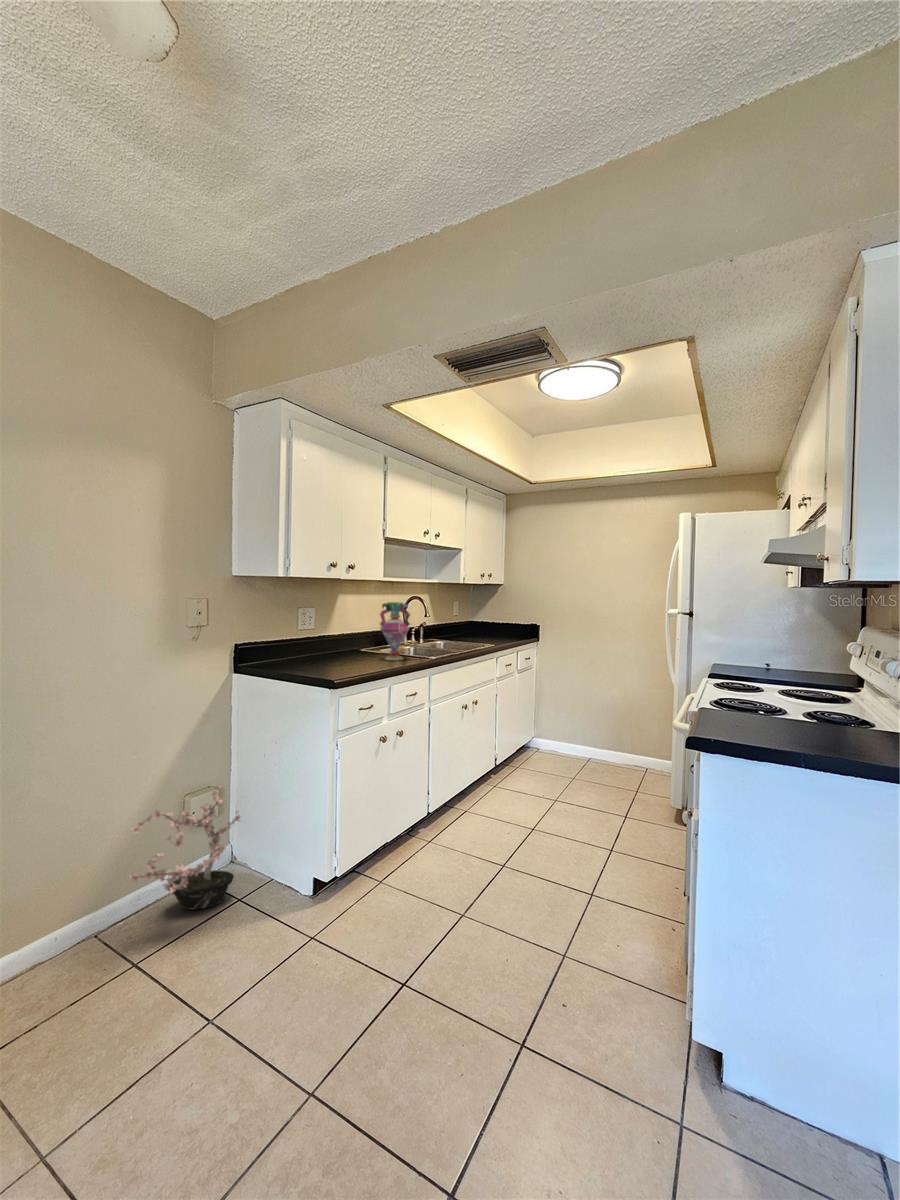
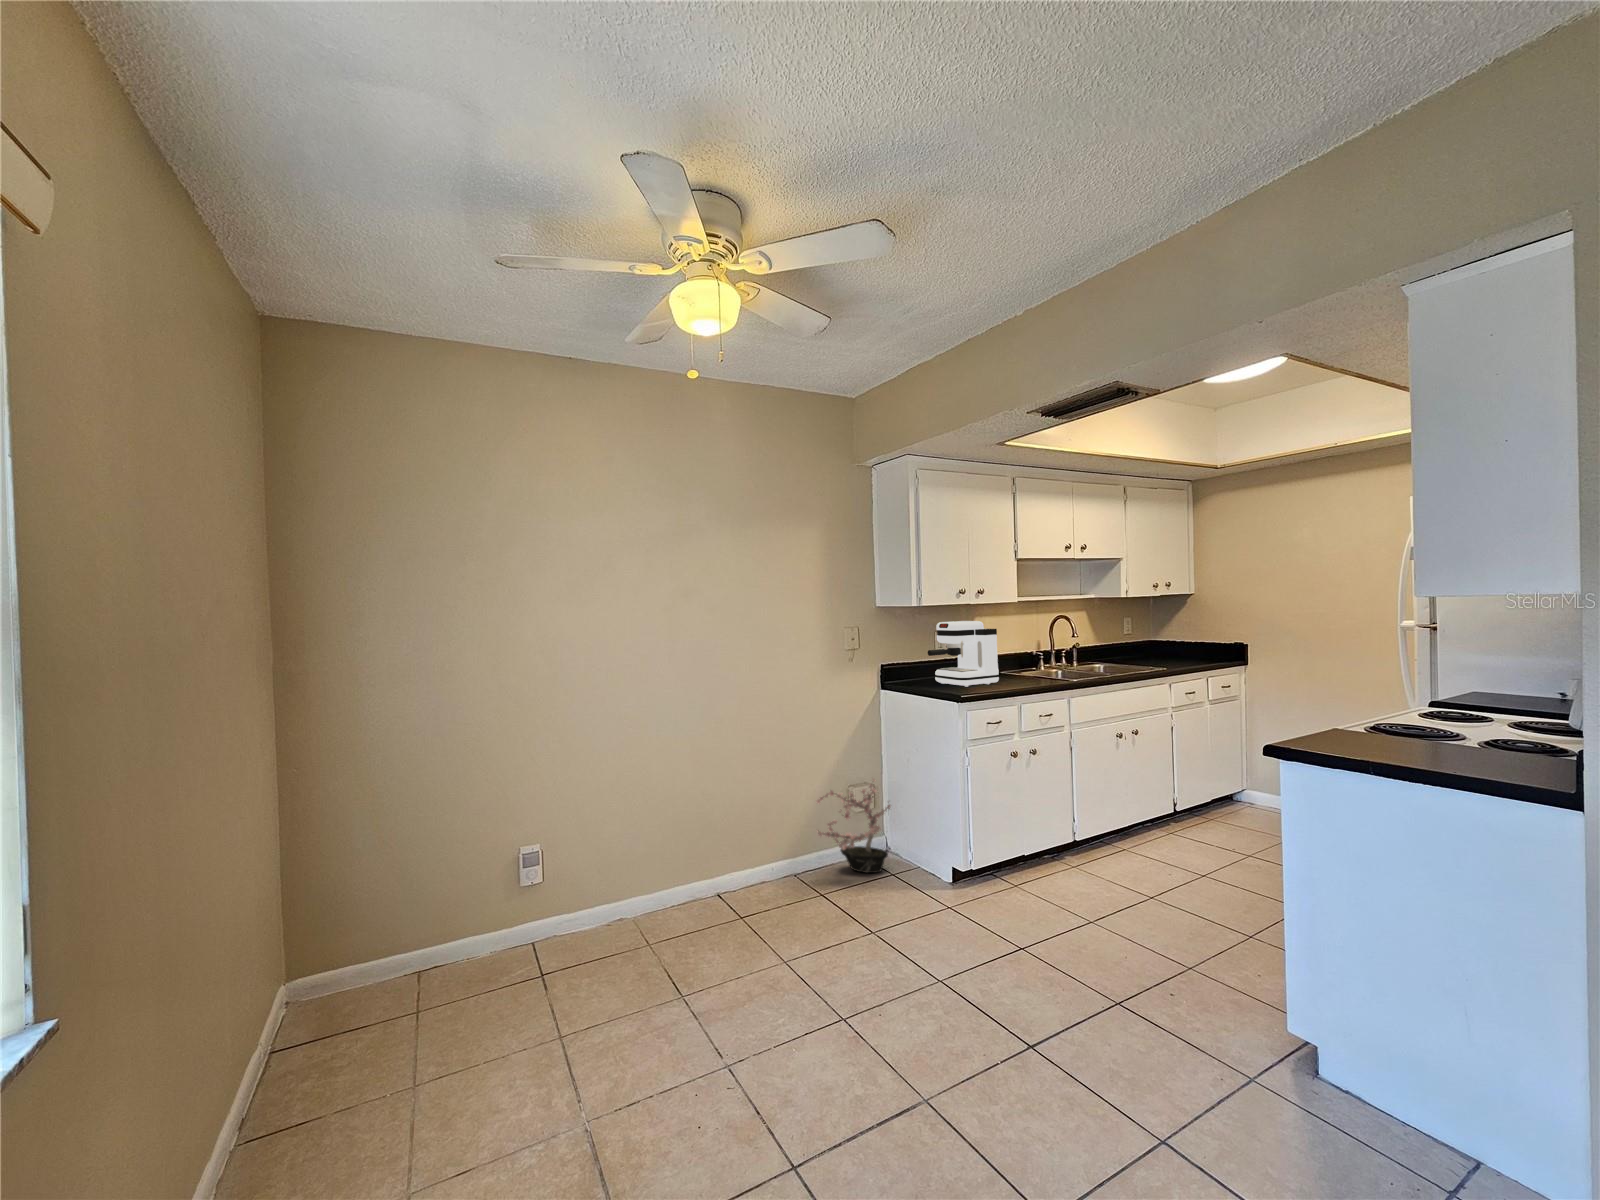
coffee maker: none [293,597,369,669] -> present [928,621,999,687]
vase: present [380,602,410,660] -> none [1011,624,1043,681]

